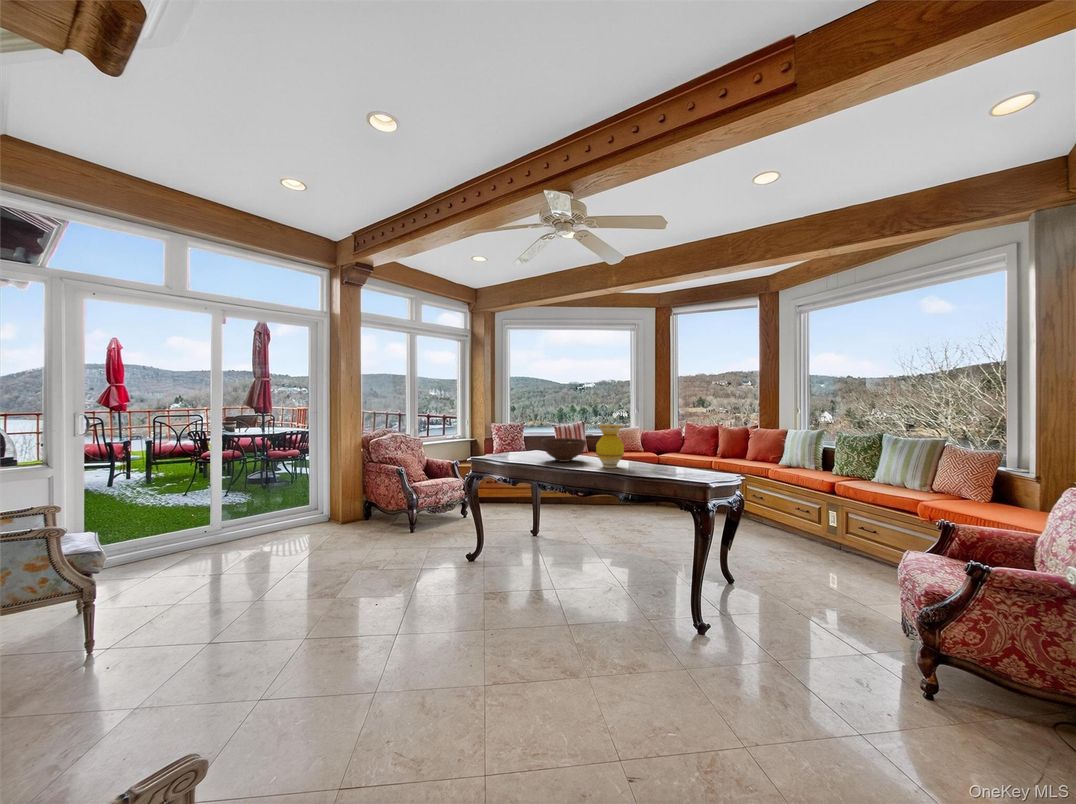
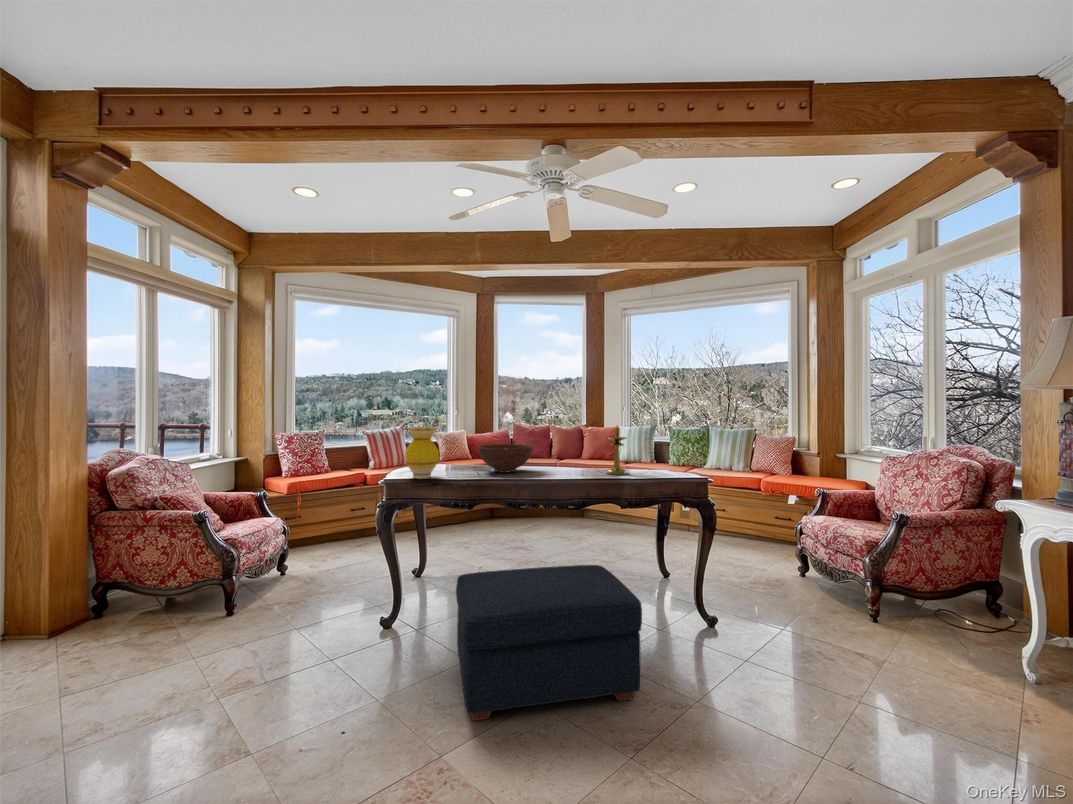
vase: present [596,424,624,468] -> present [405,427,439,479]
candlestick: none [631,427,650,473] -> present [607,426,627,475]
ottoman: none [421,531,576,659] -> present [456,565,642,721]

